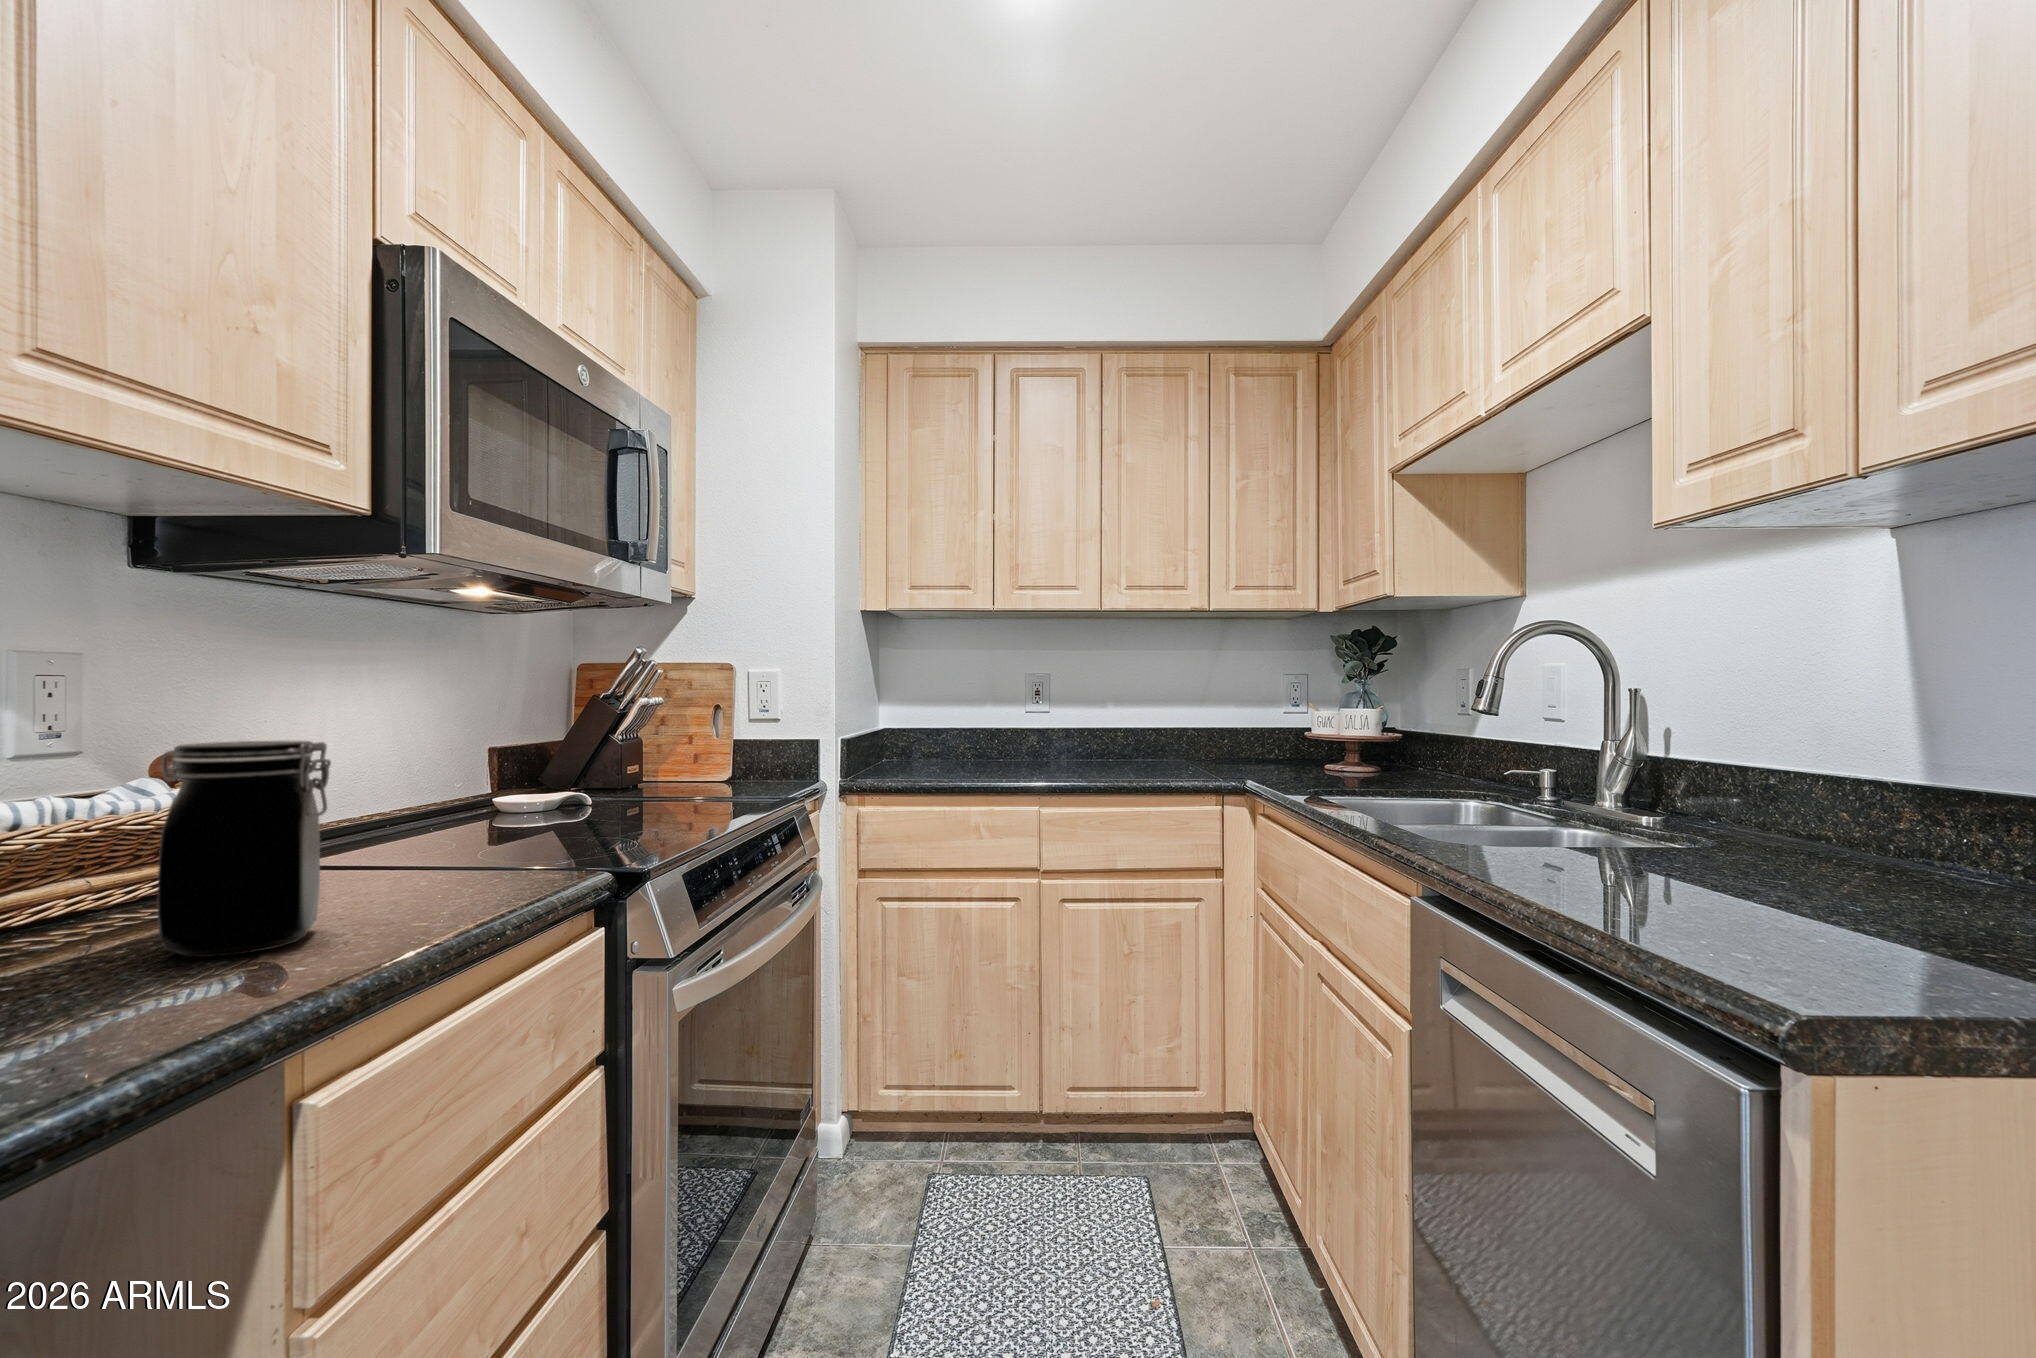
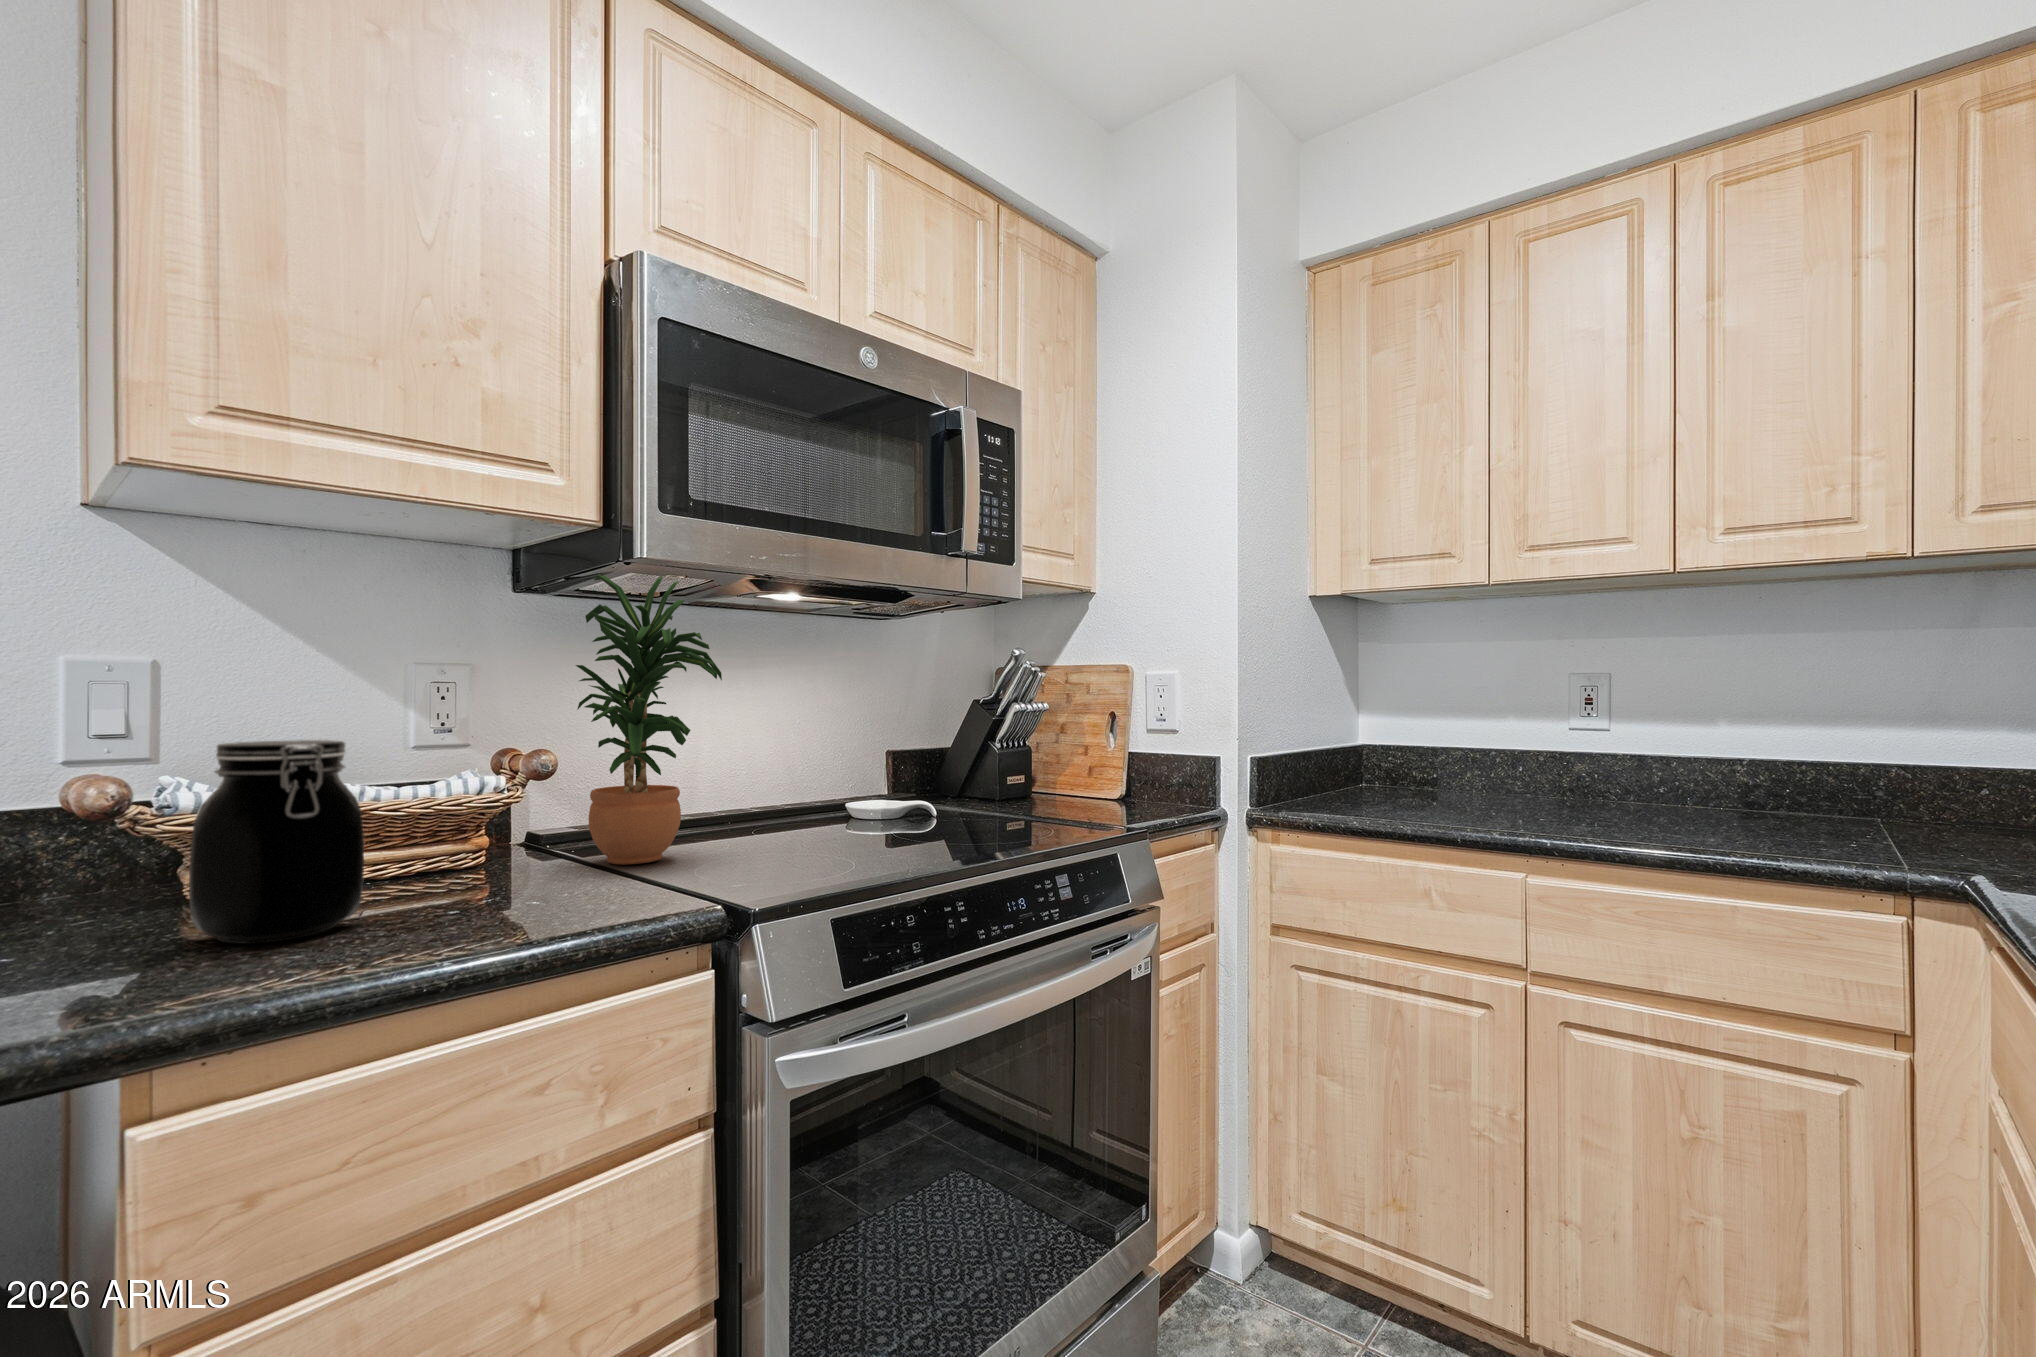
potted plant: none [312,563,508,866] -> present [576,575,722,865]

